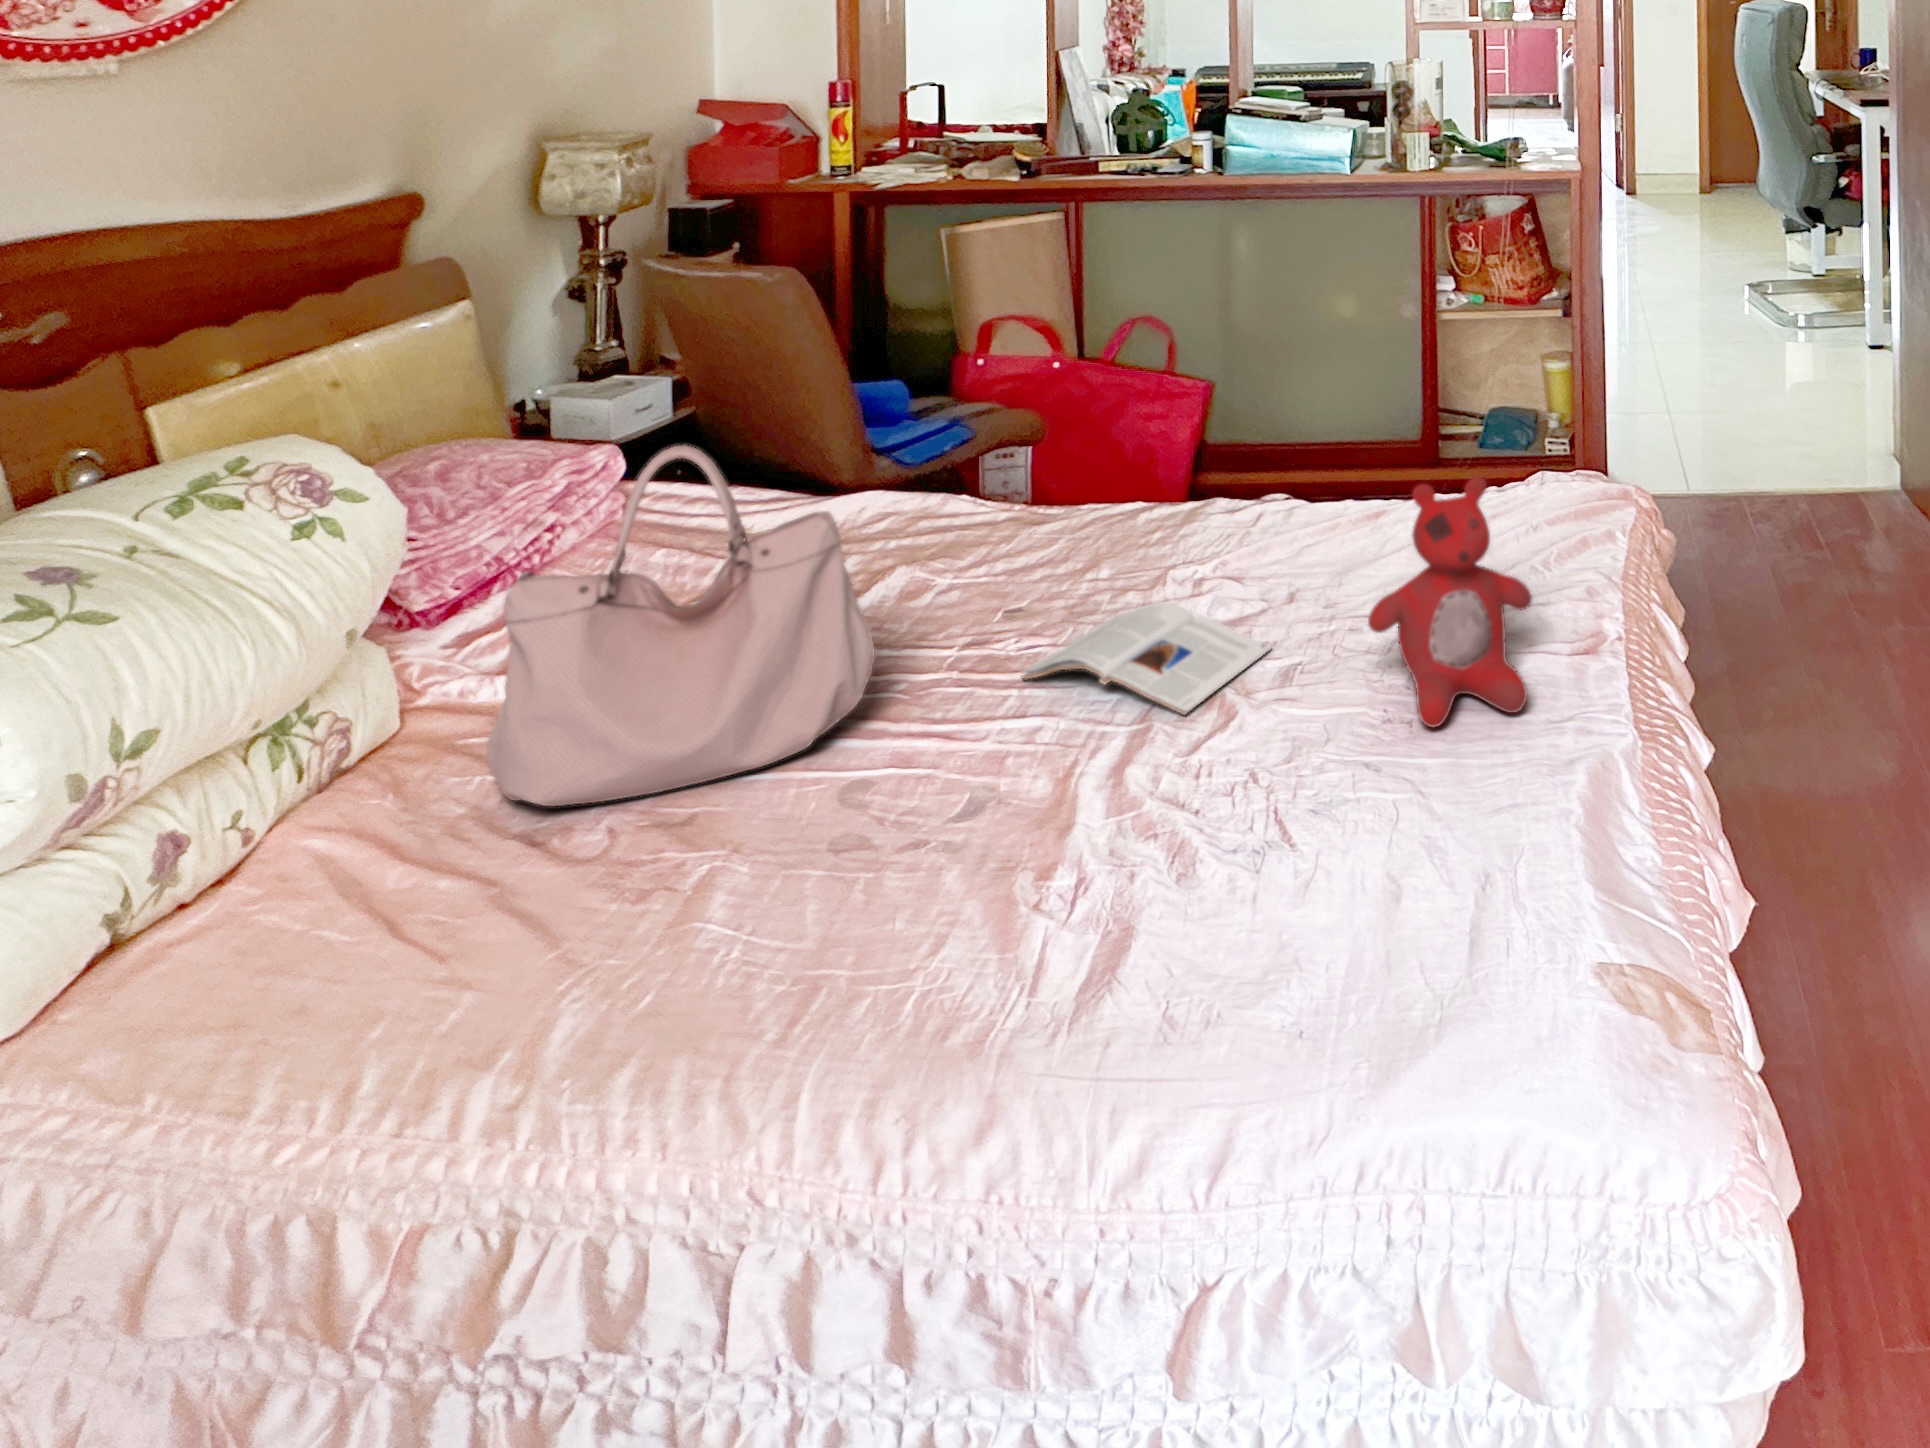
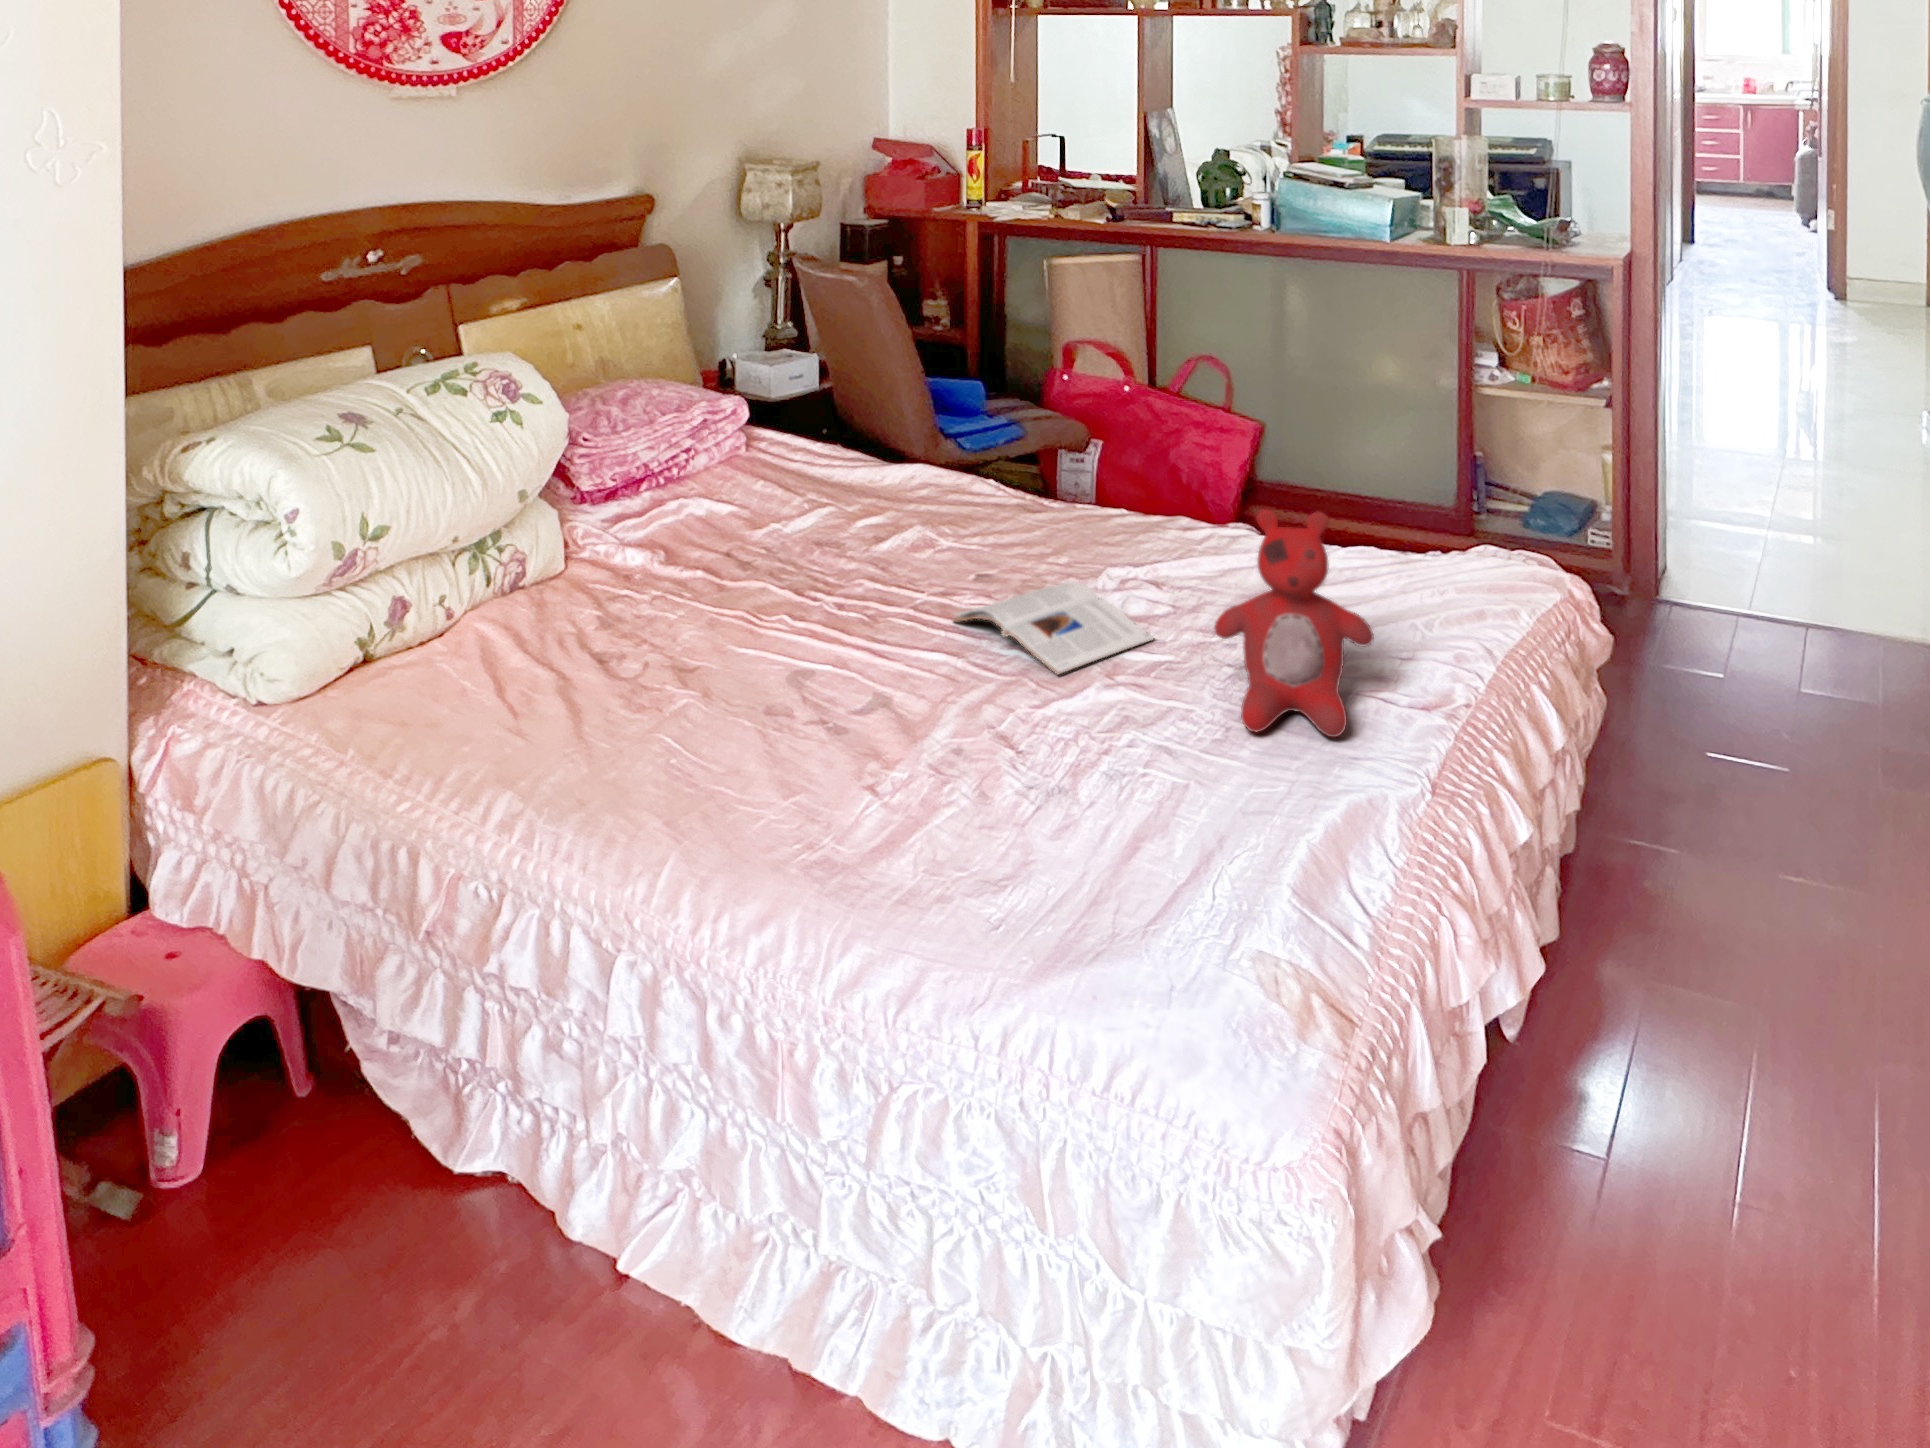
handbag: present [487,446,875,806] -> none [584,388,840,644]

